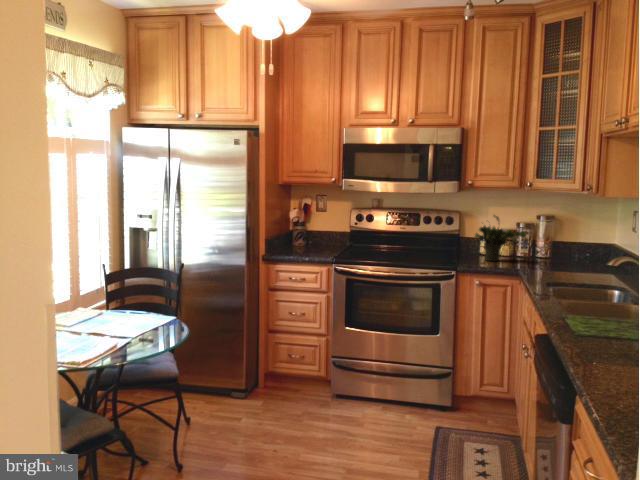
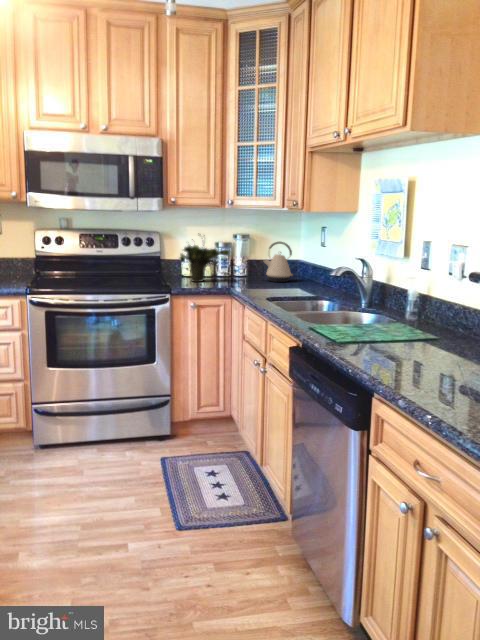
kettle: none [563,225,597,267] -> present [263,242,292,282]

